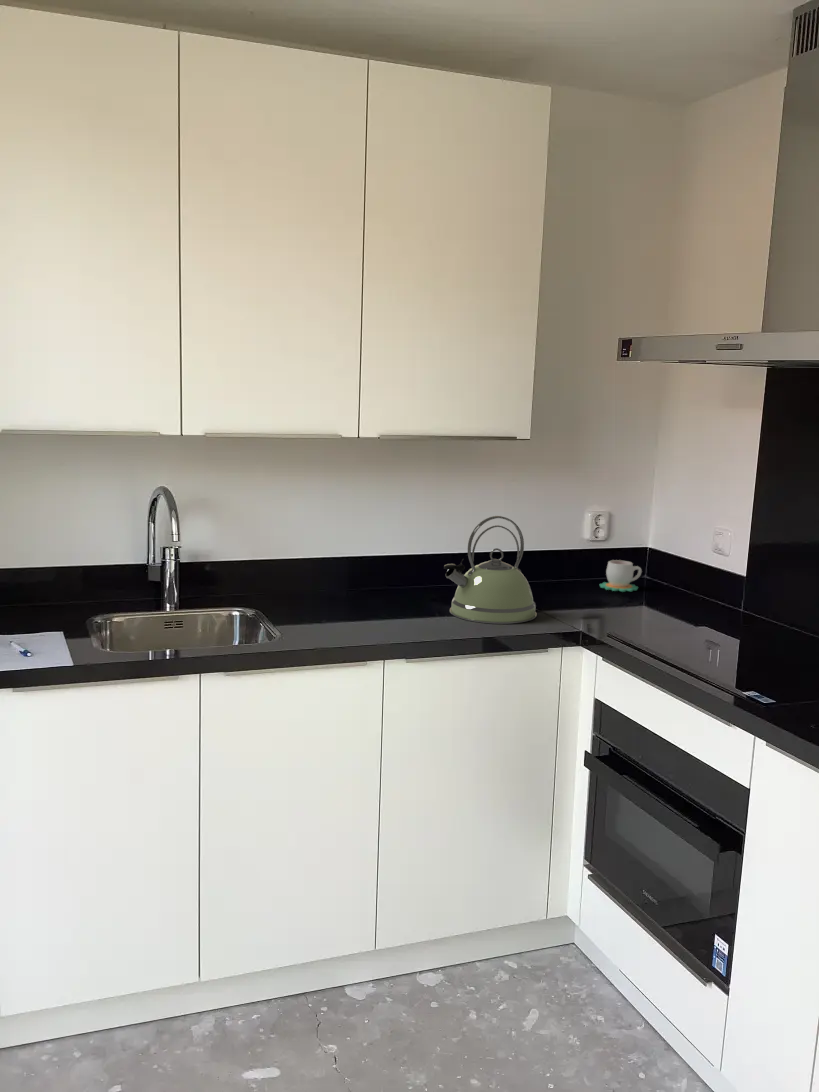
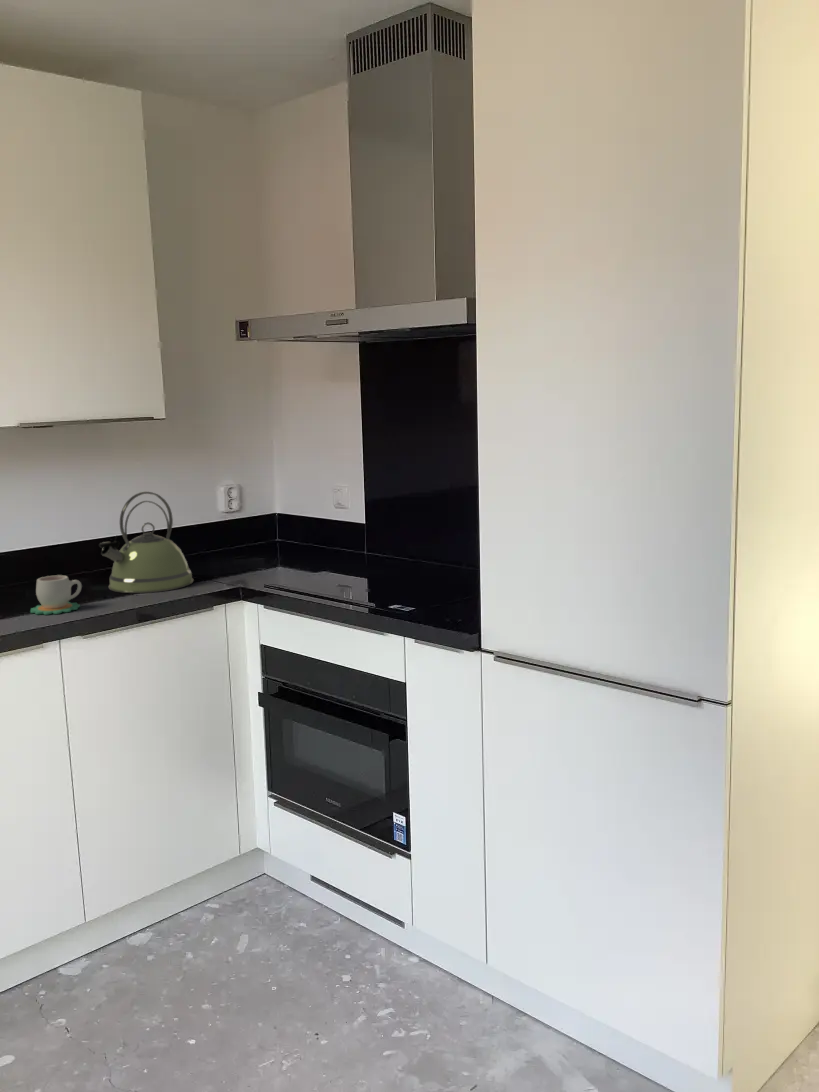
mug: present [600,560,642,592] -> present [31,575,81,615]

